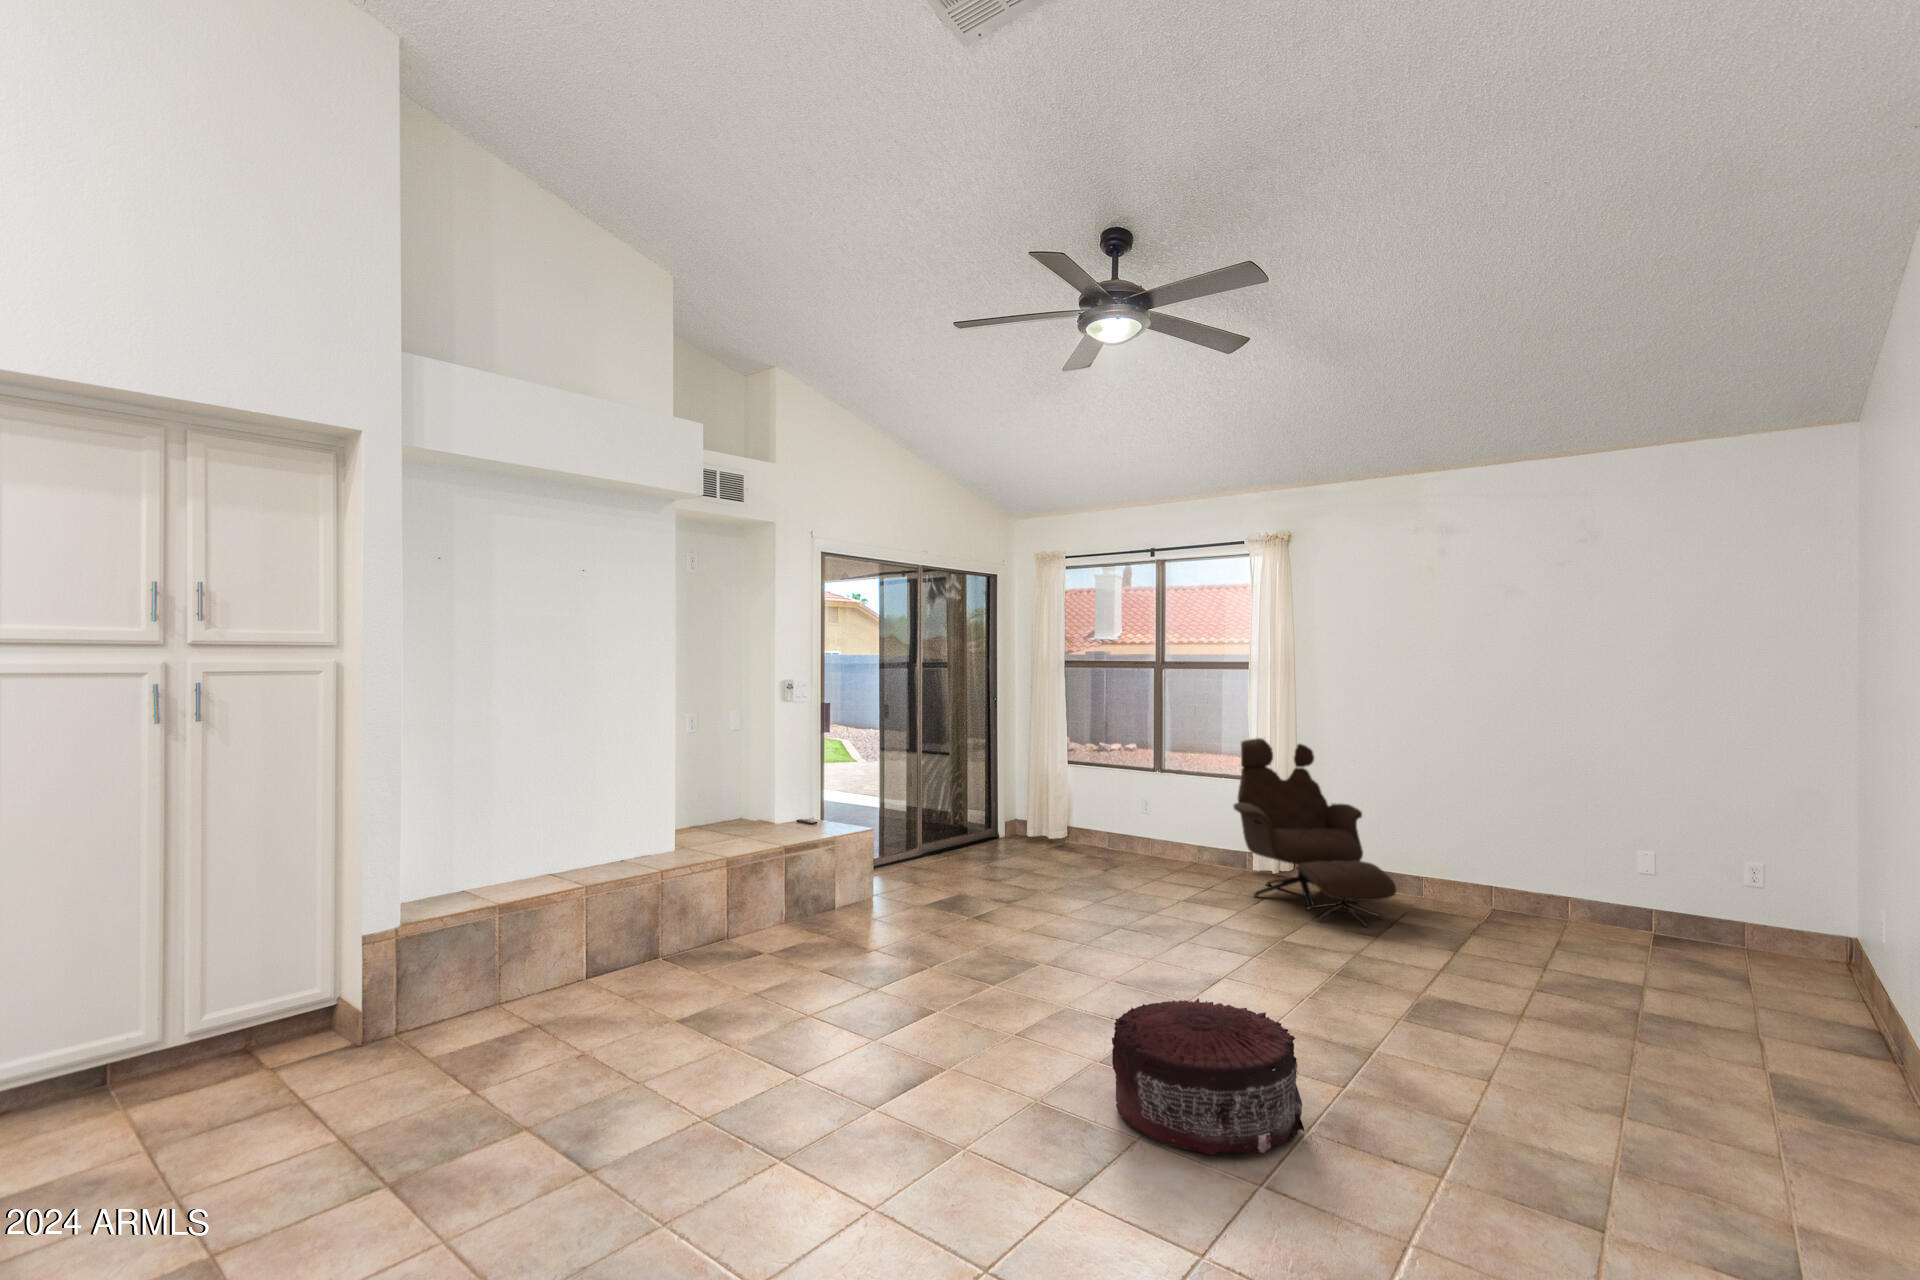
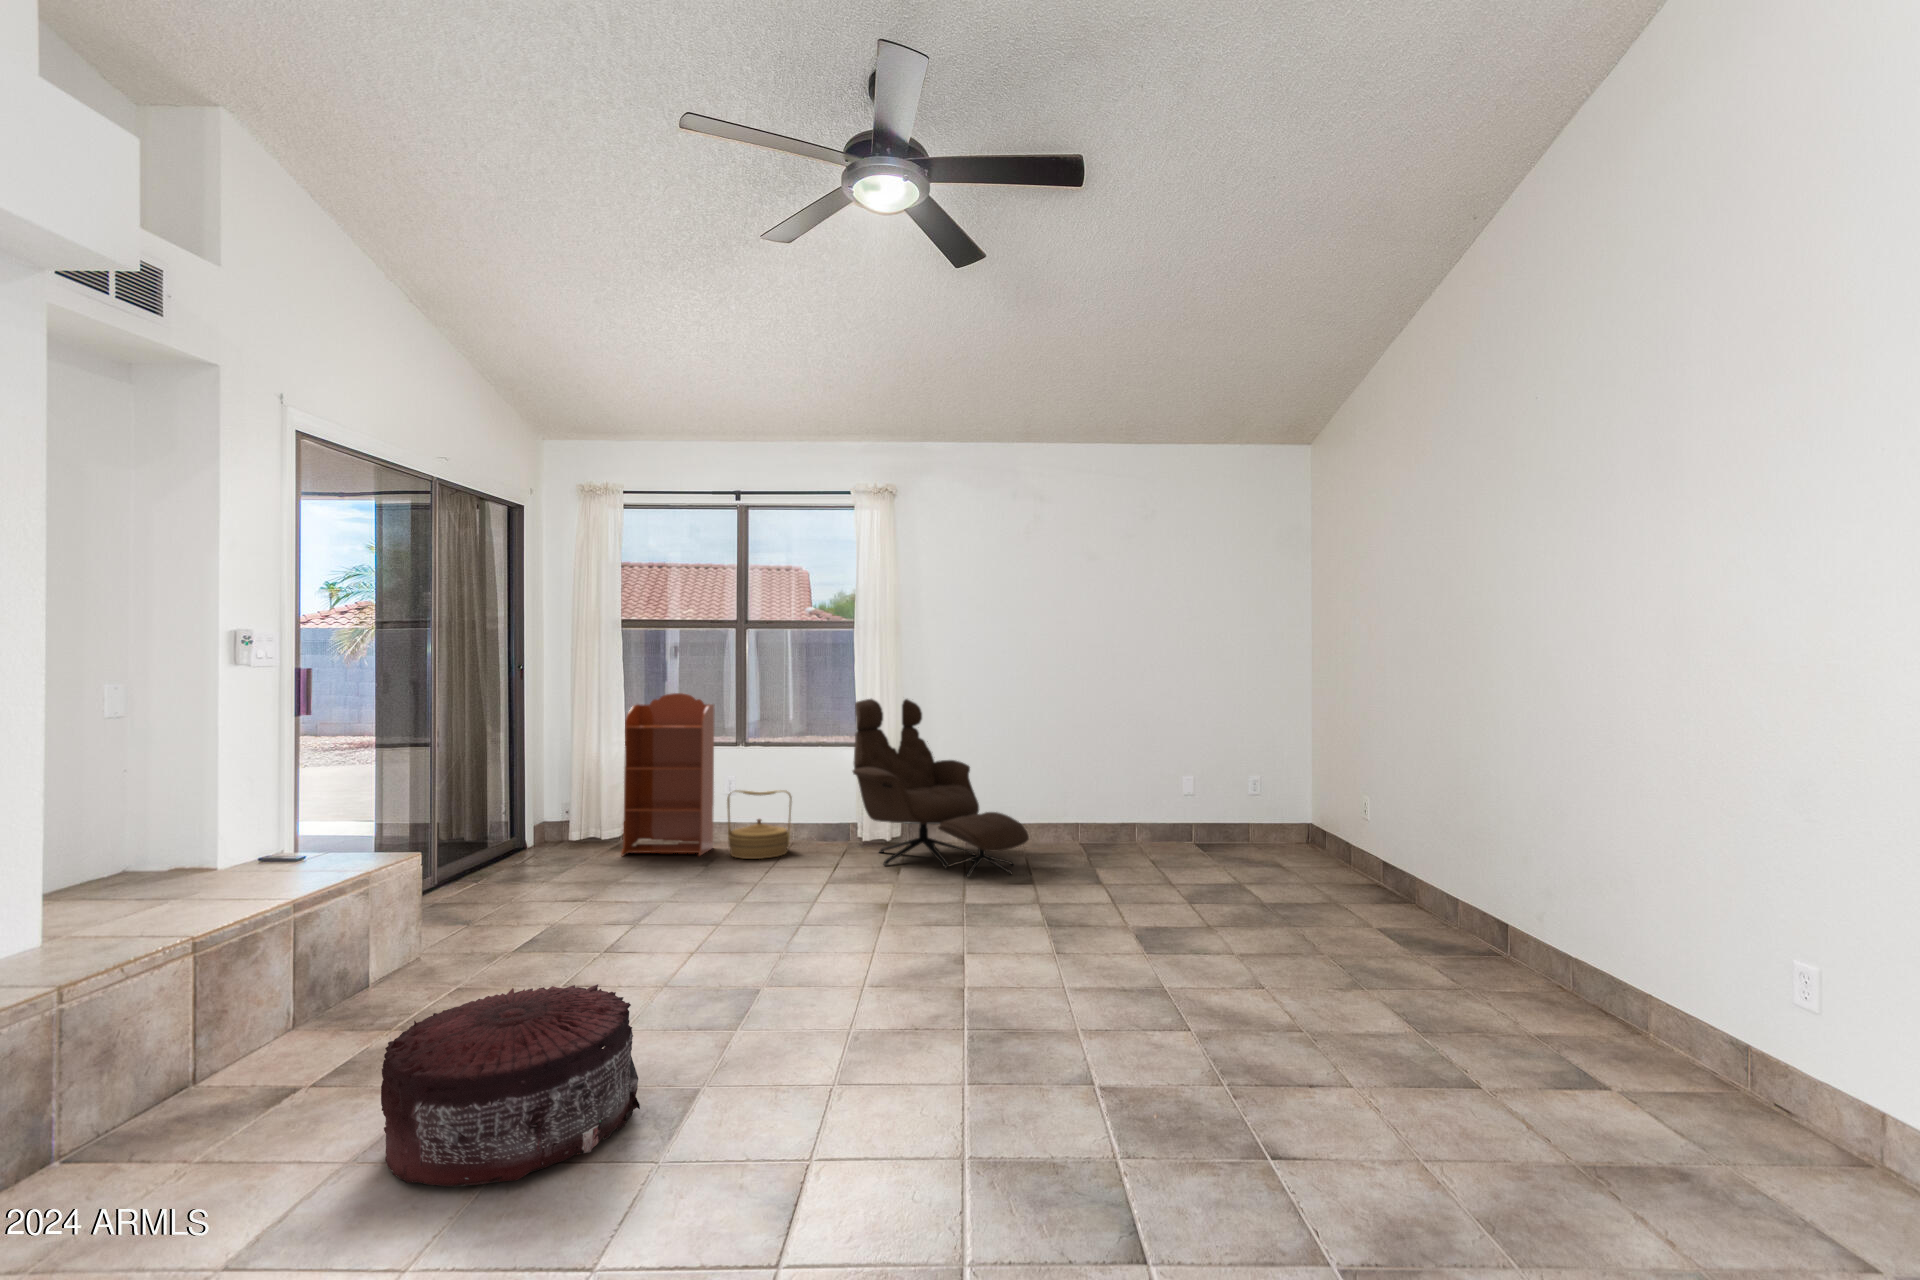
bookcase: none [1057,723,1134,863] -> present [621,693,715,856]
woven basket: none [1136,810,1190,873] -> present [727,790,792,859]
pouf: present [1112,998,1304,1155] -> present [381,984,640,1187]

